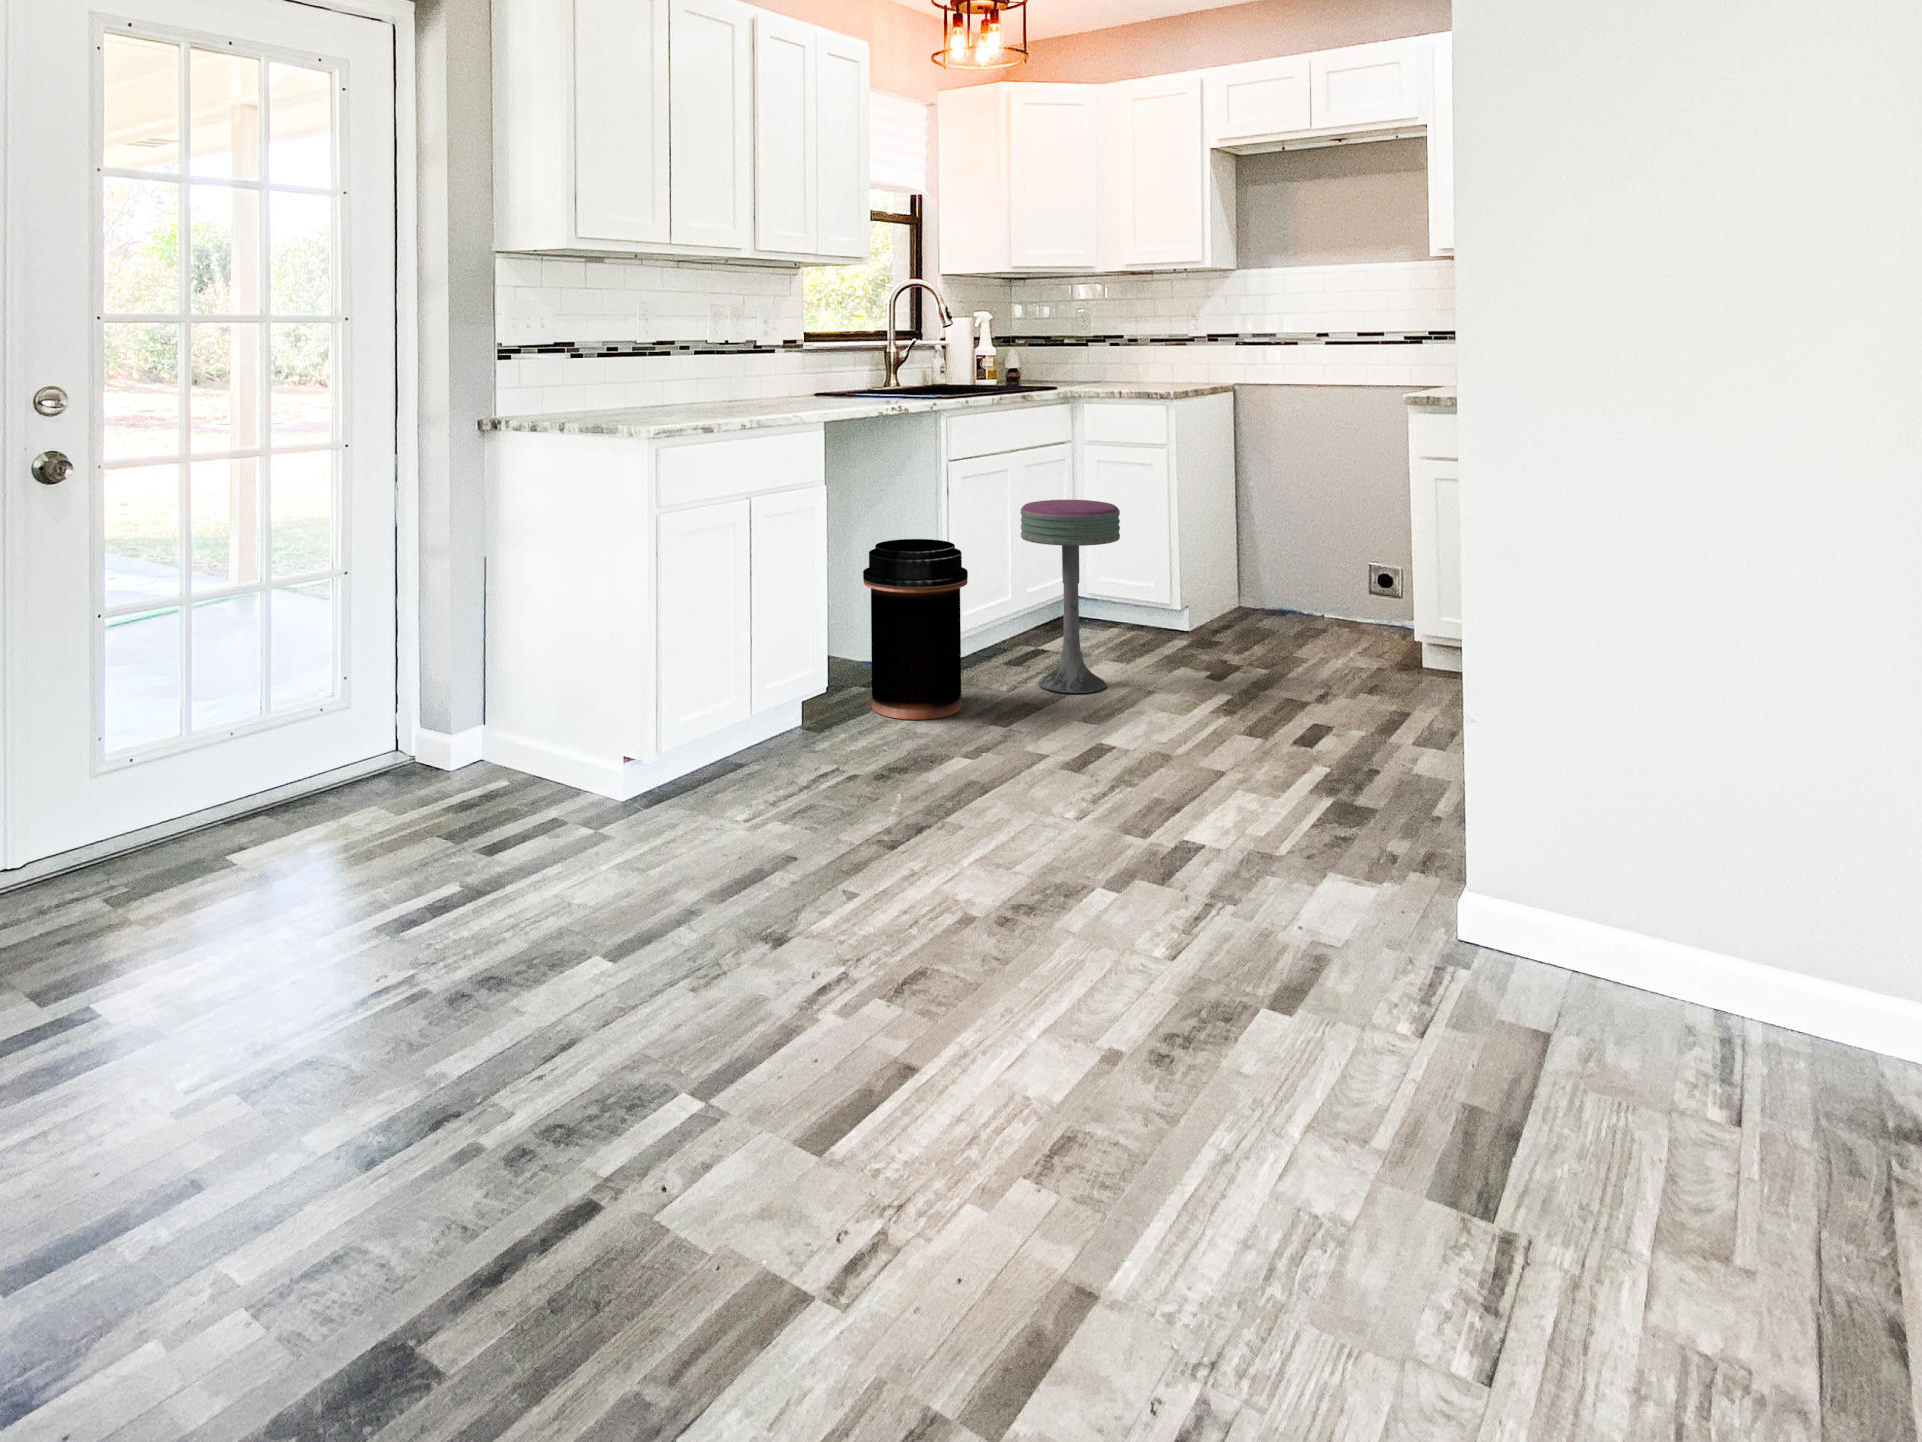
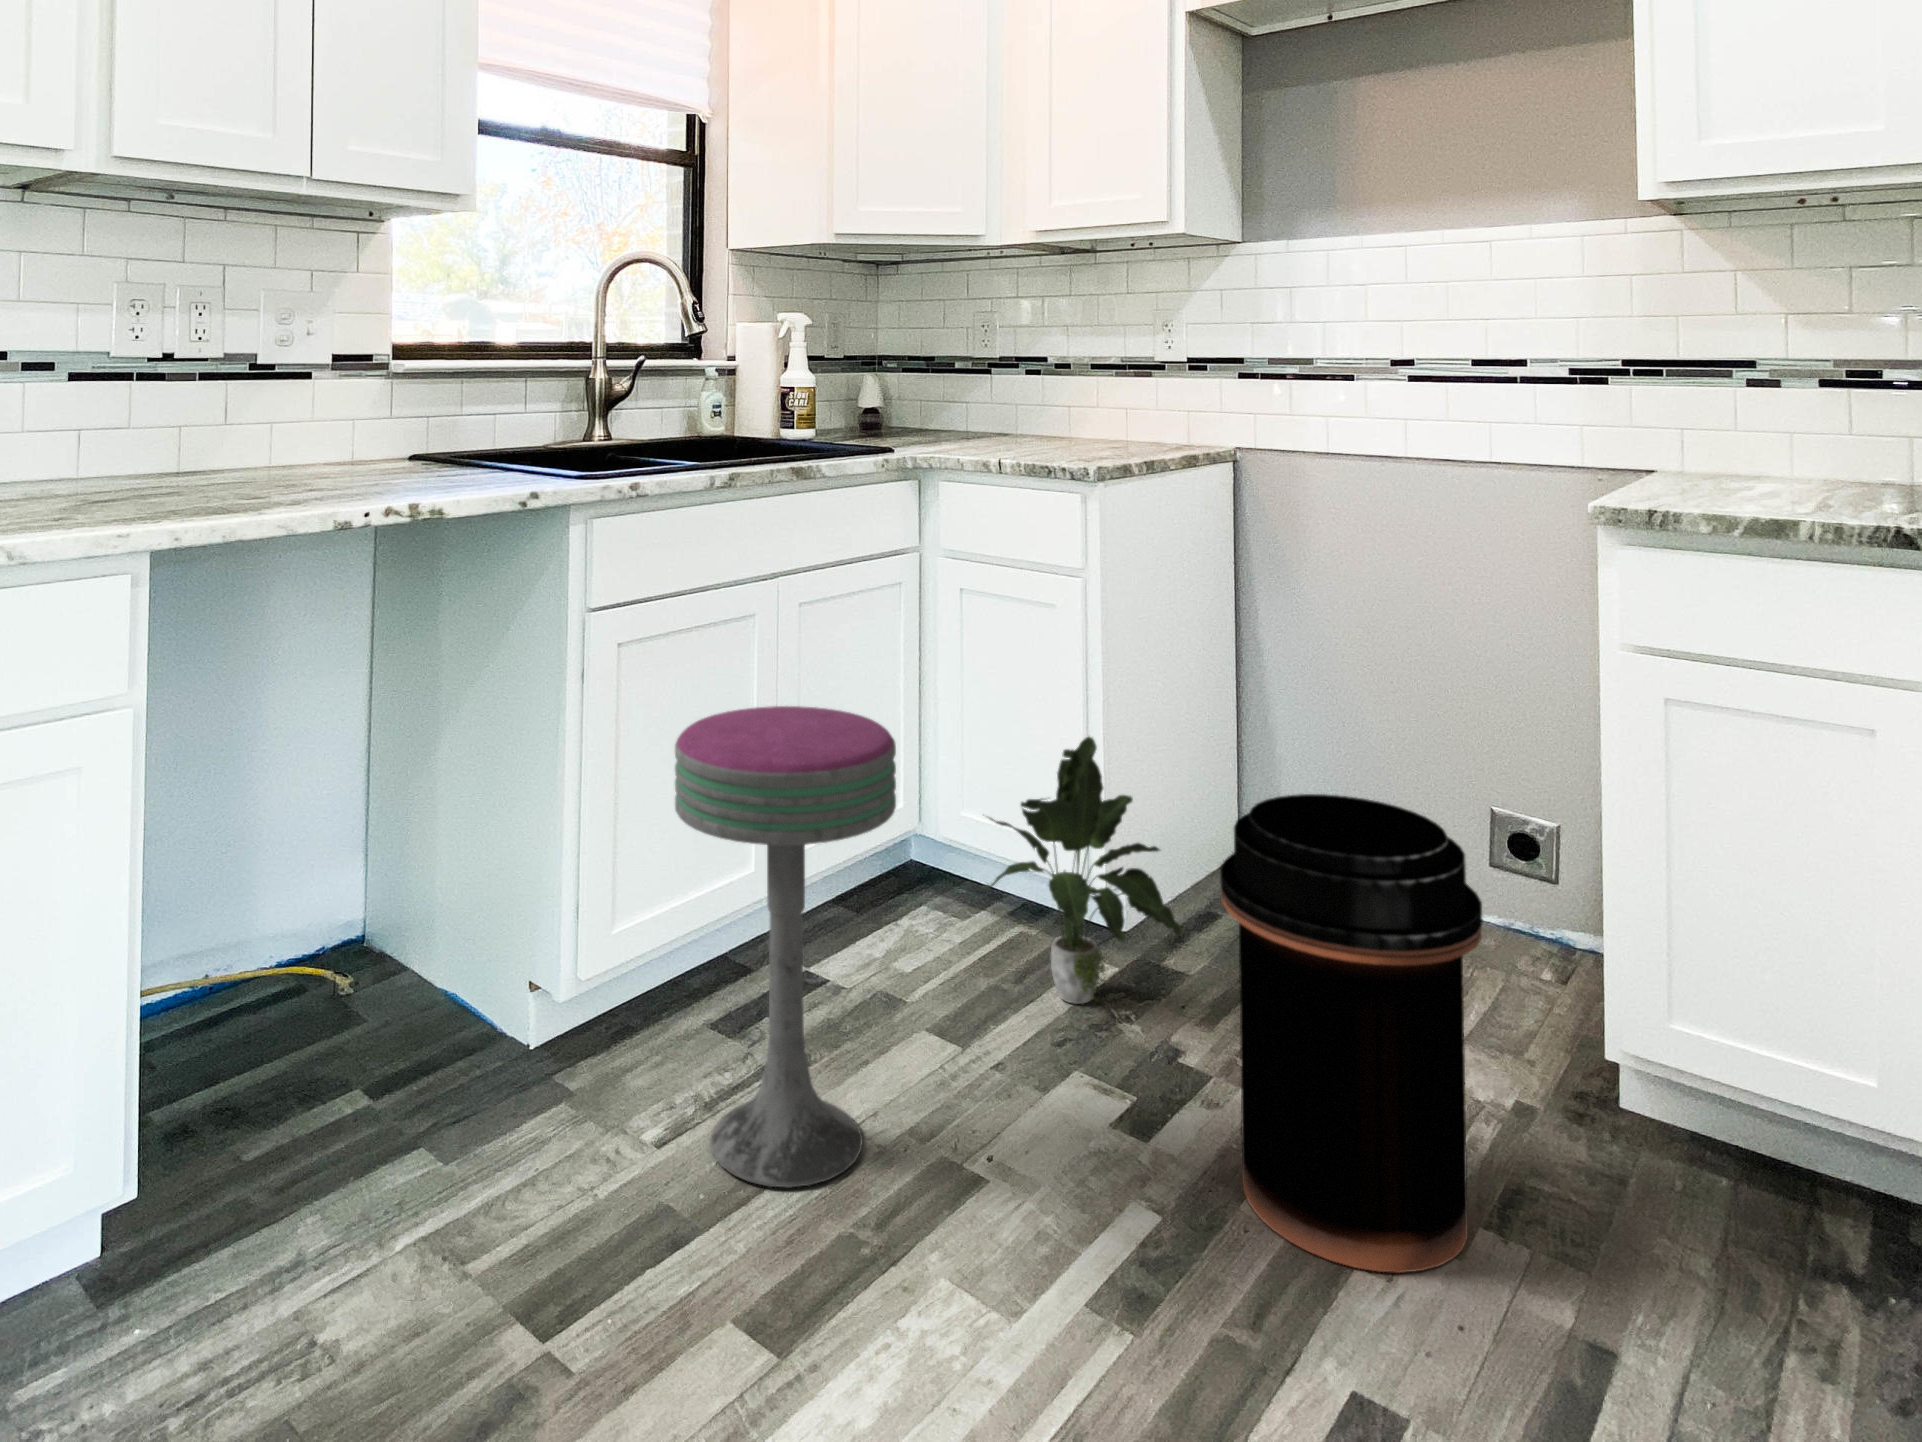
potted plant: none [1131,522,1229,649] -> present [980,737,1181,1004]
trash can: present [863,539,968,719] -> present [1220,794,1482,1273]

